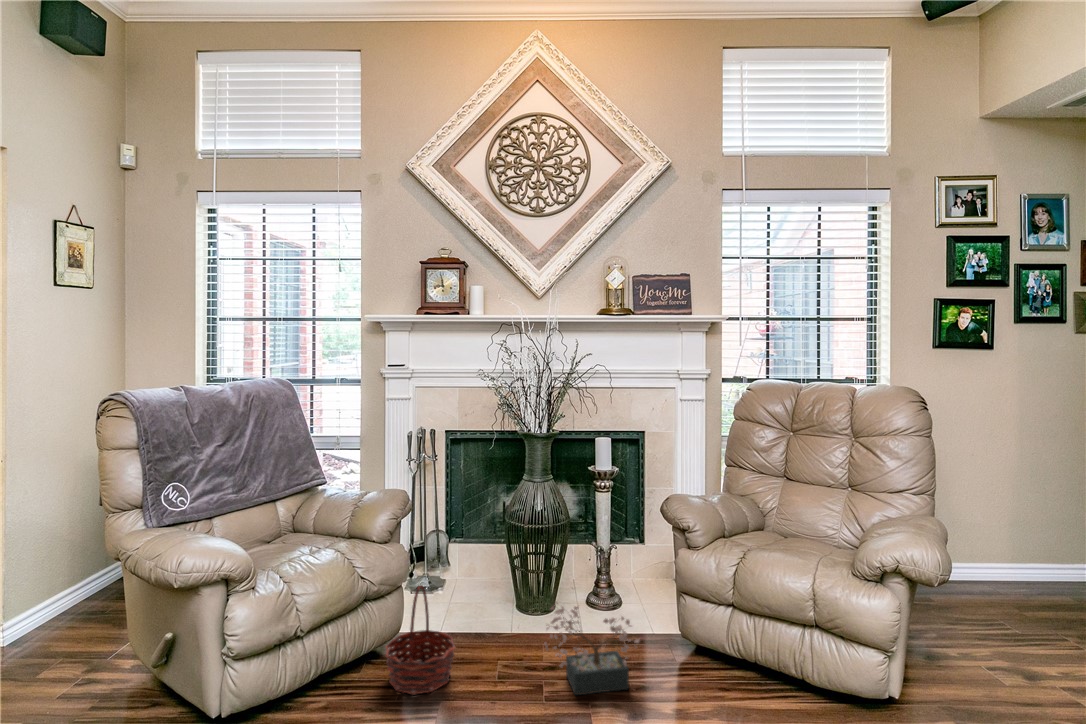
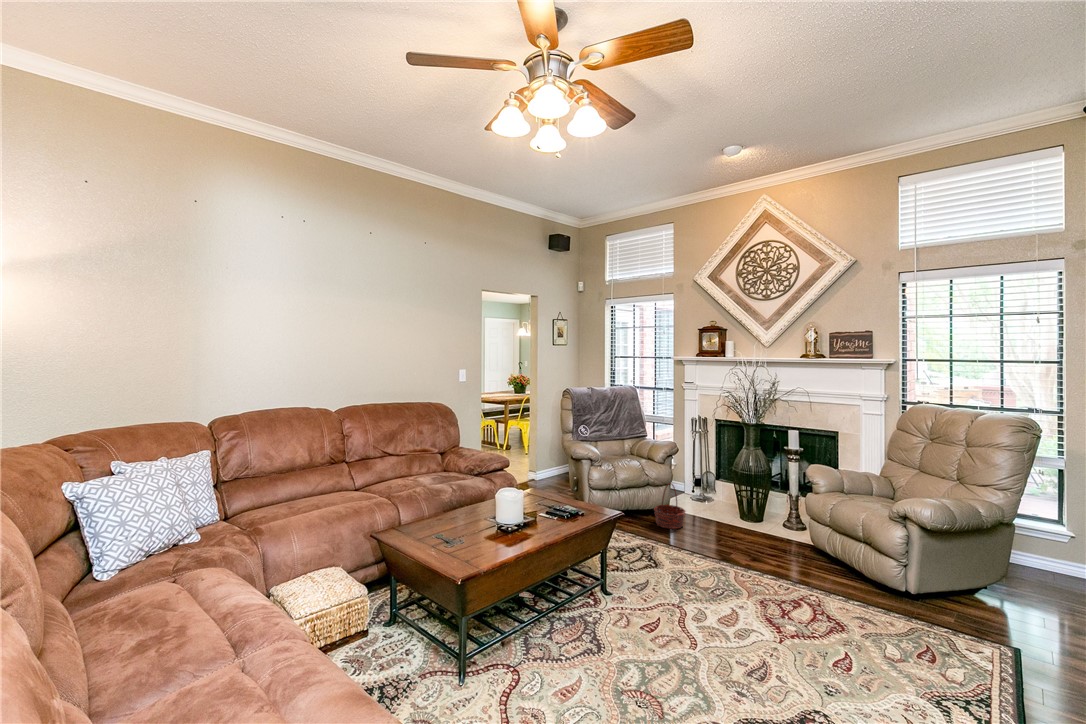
decorative plant: present [544,605,639,695] -> none [723,504,774,554]

